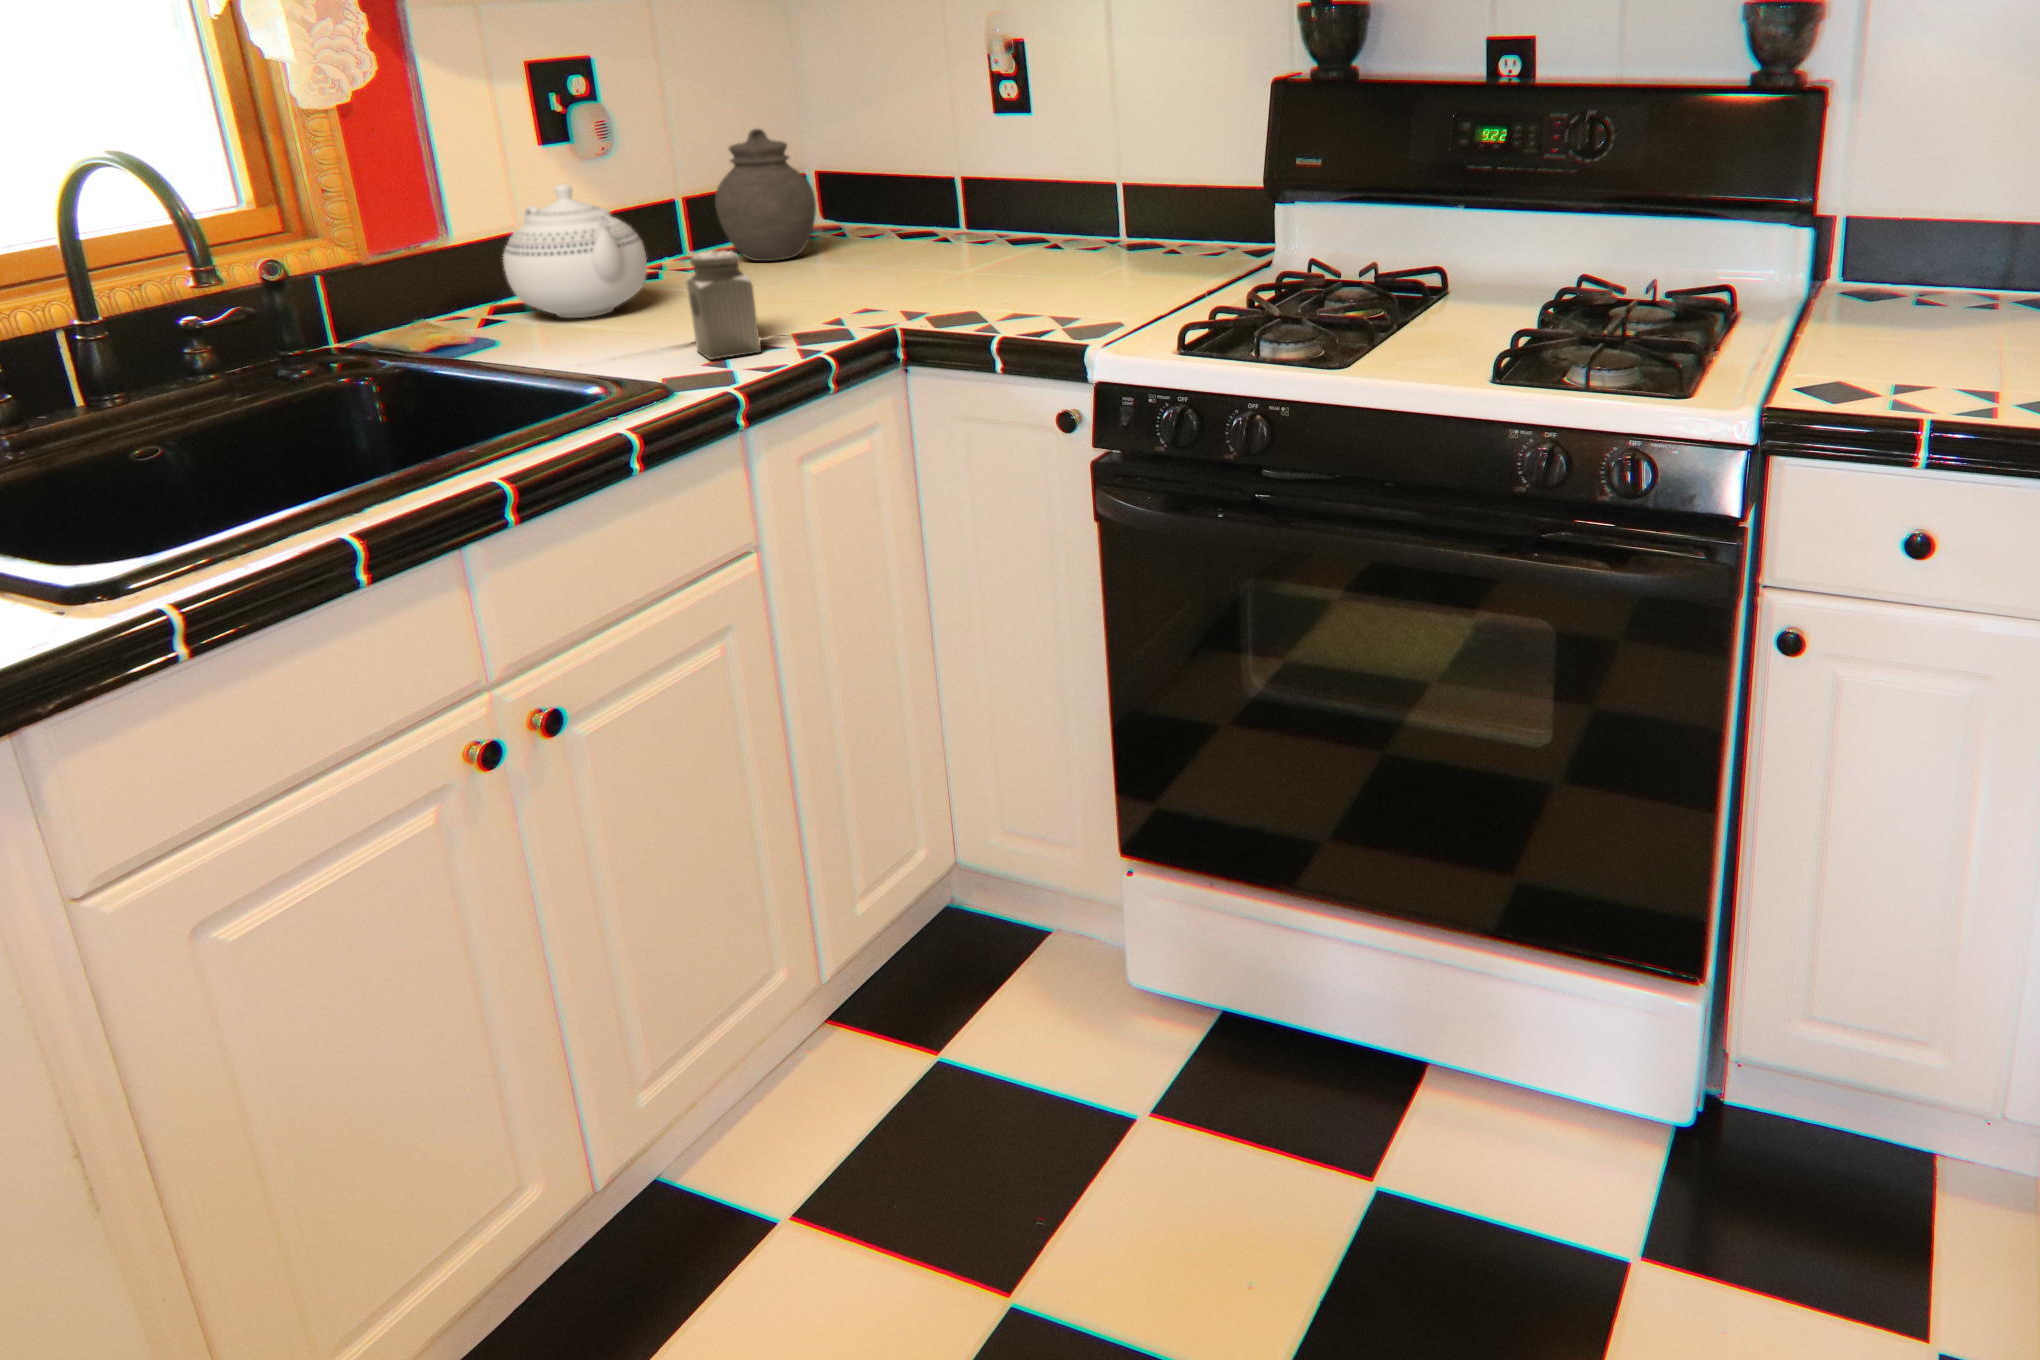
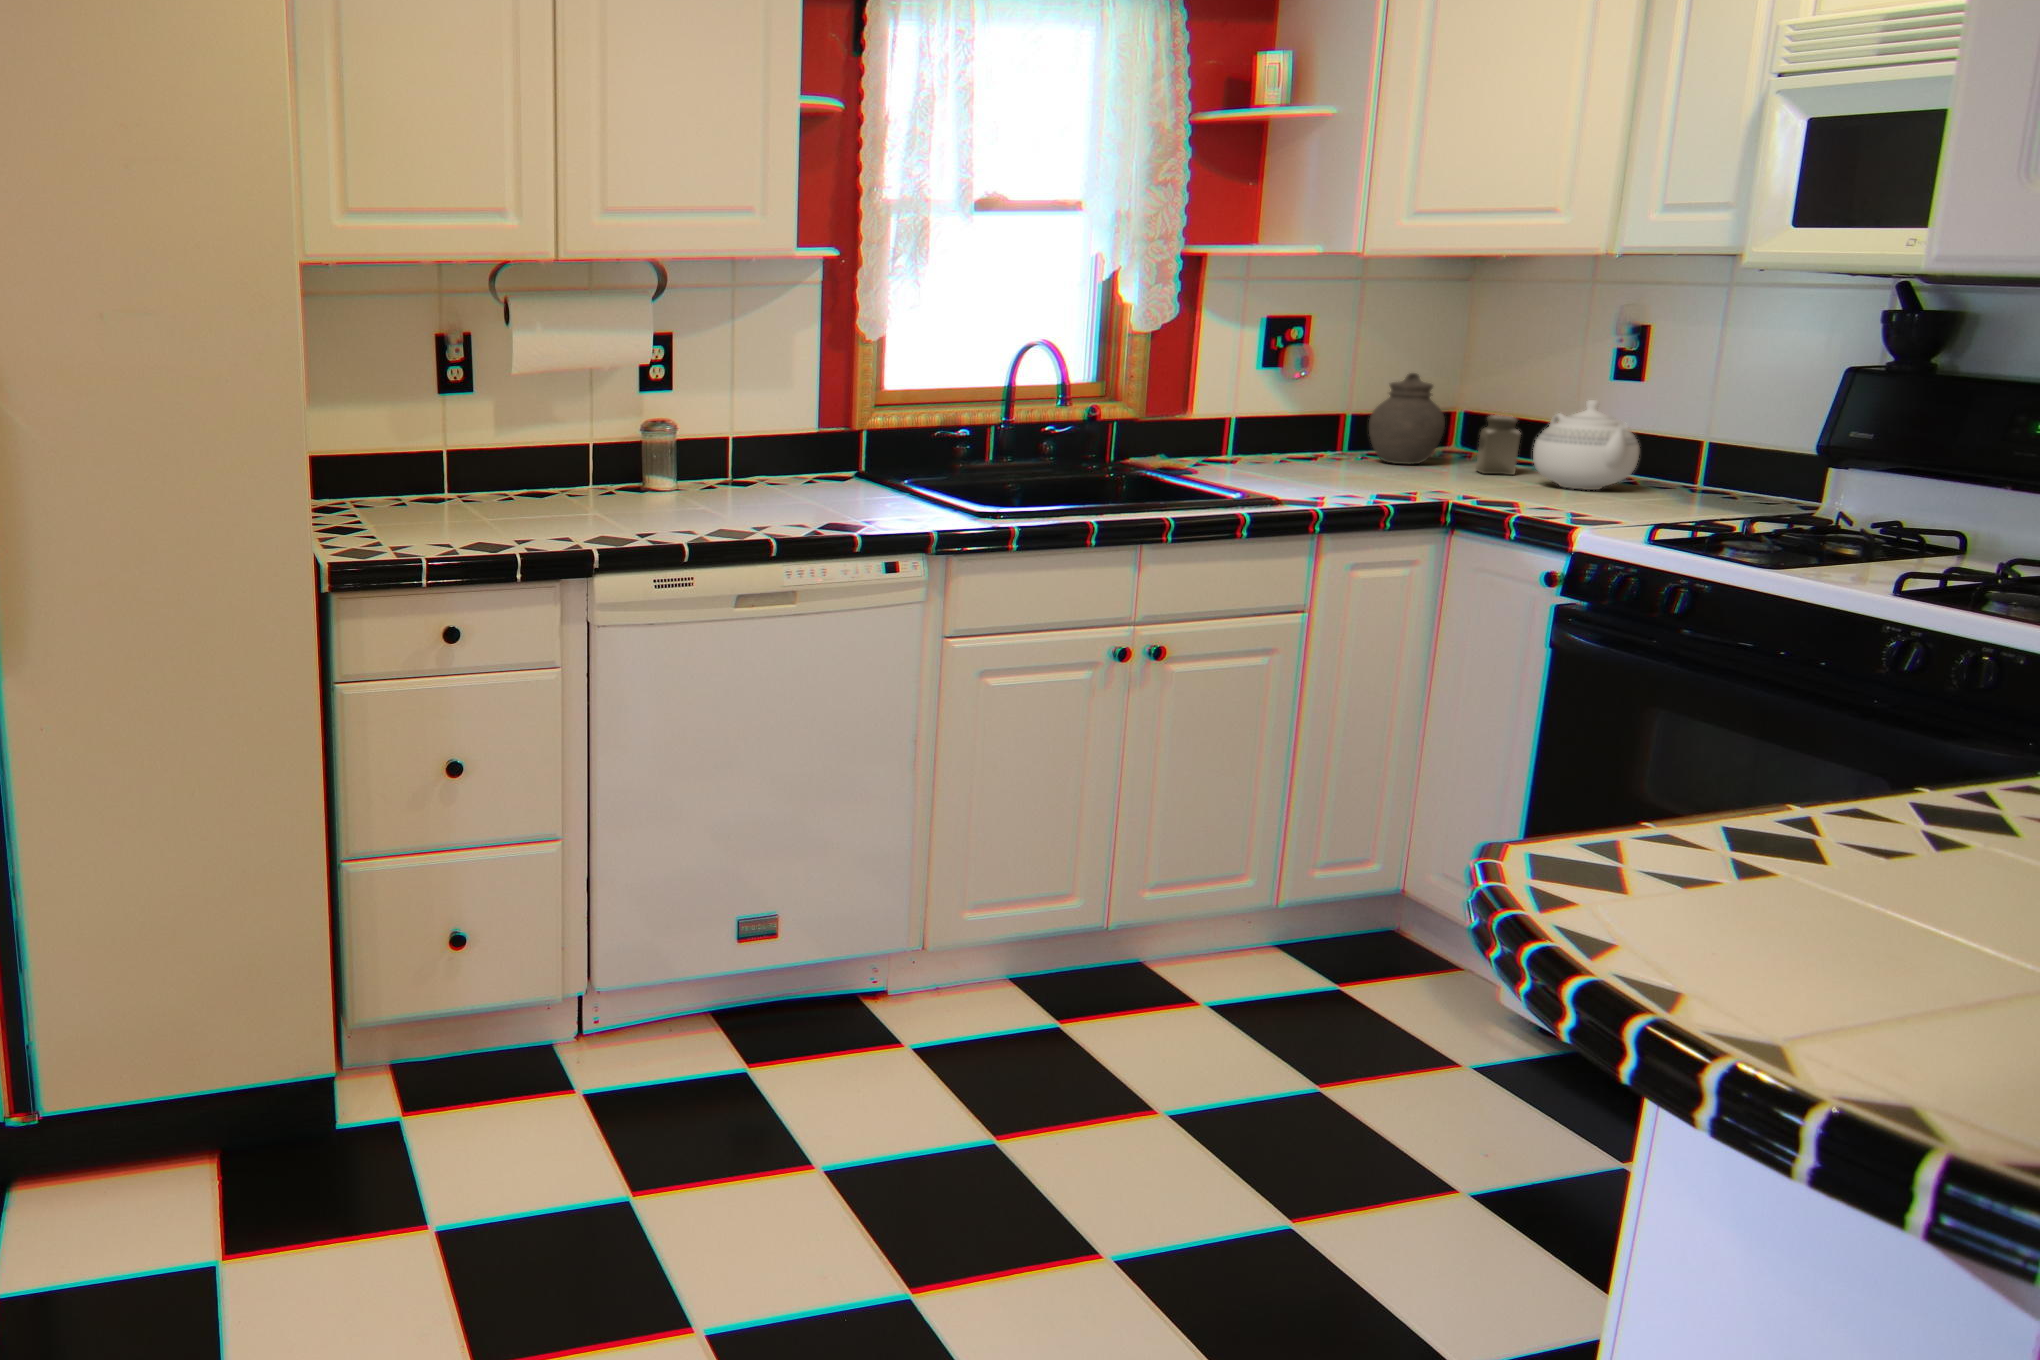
teapot: present [503,184,647,318] -> present [1533,400,1640,490]
salt shaker: present [687,250,761,359] -> present [1476,415,1521,475]

